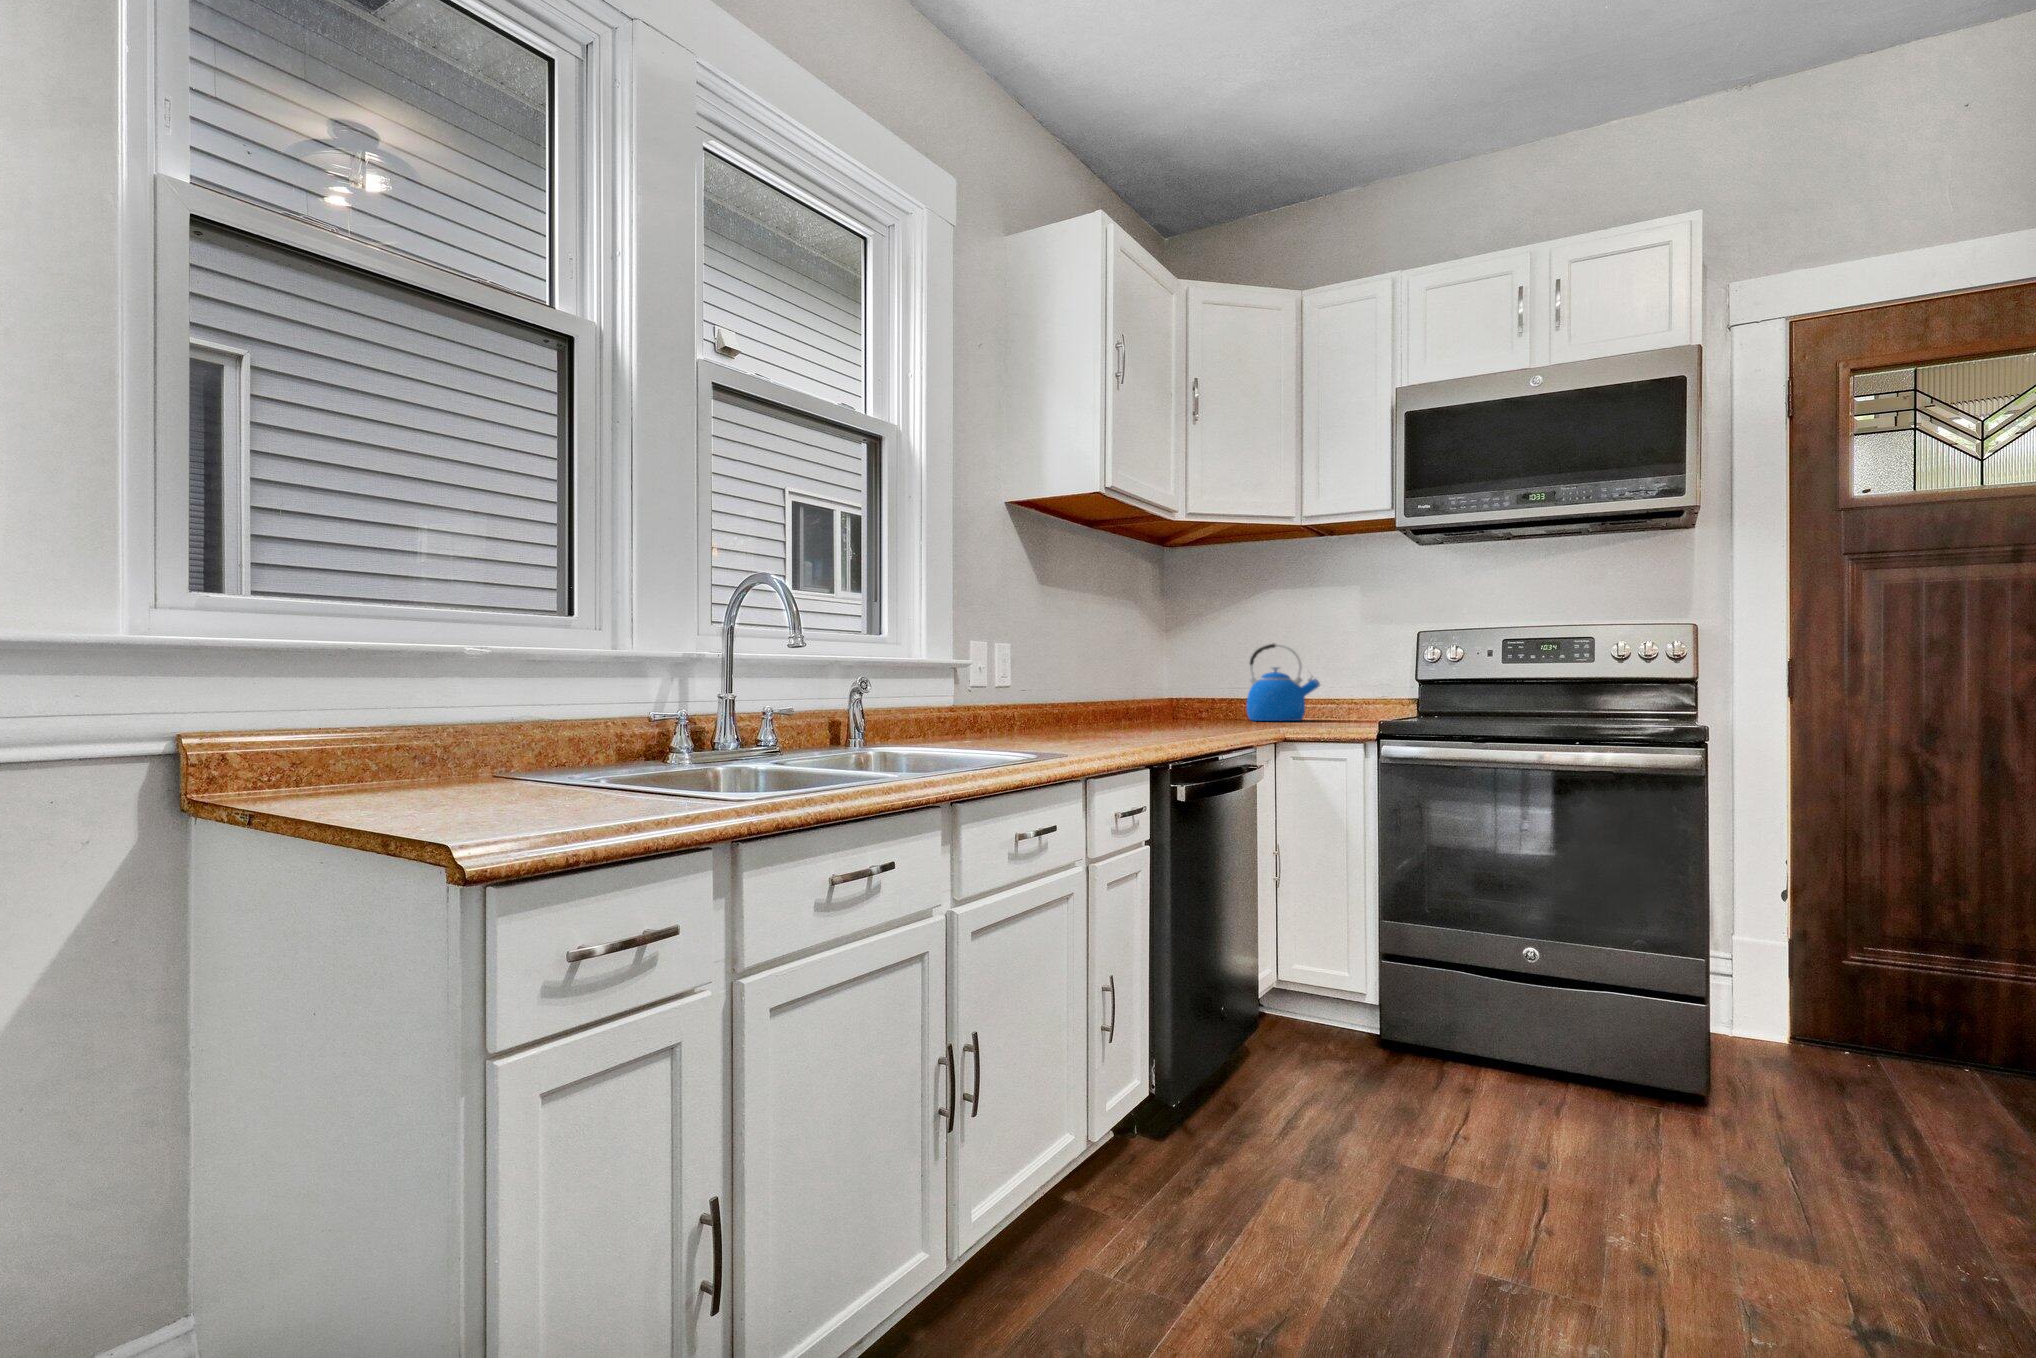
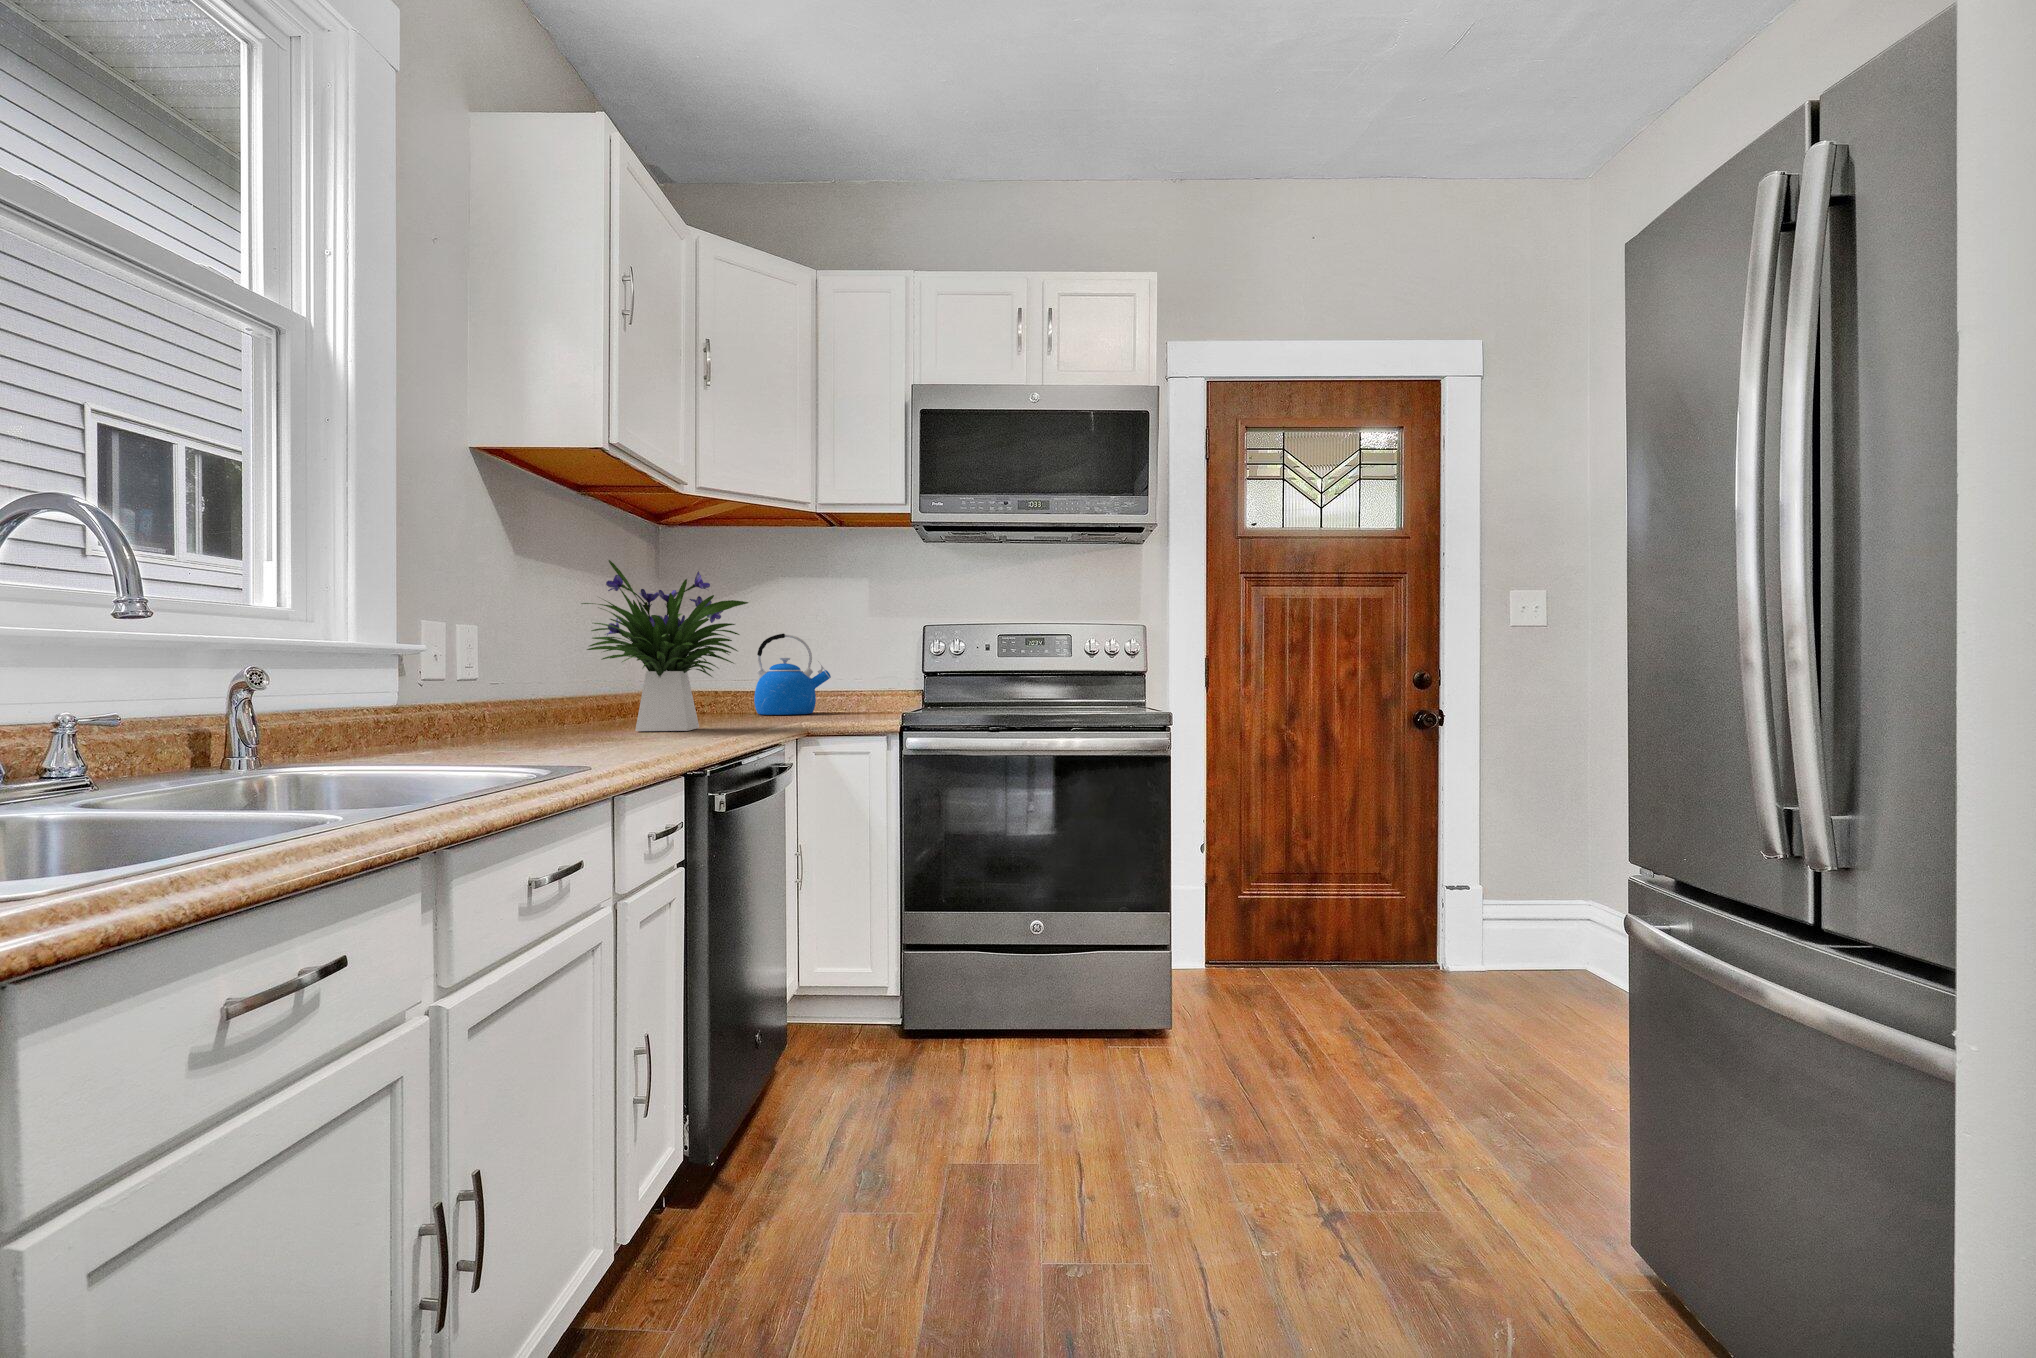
flower arrangement: none [1085,584,1227,732] -> present [581,560,748,731]

